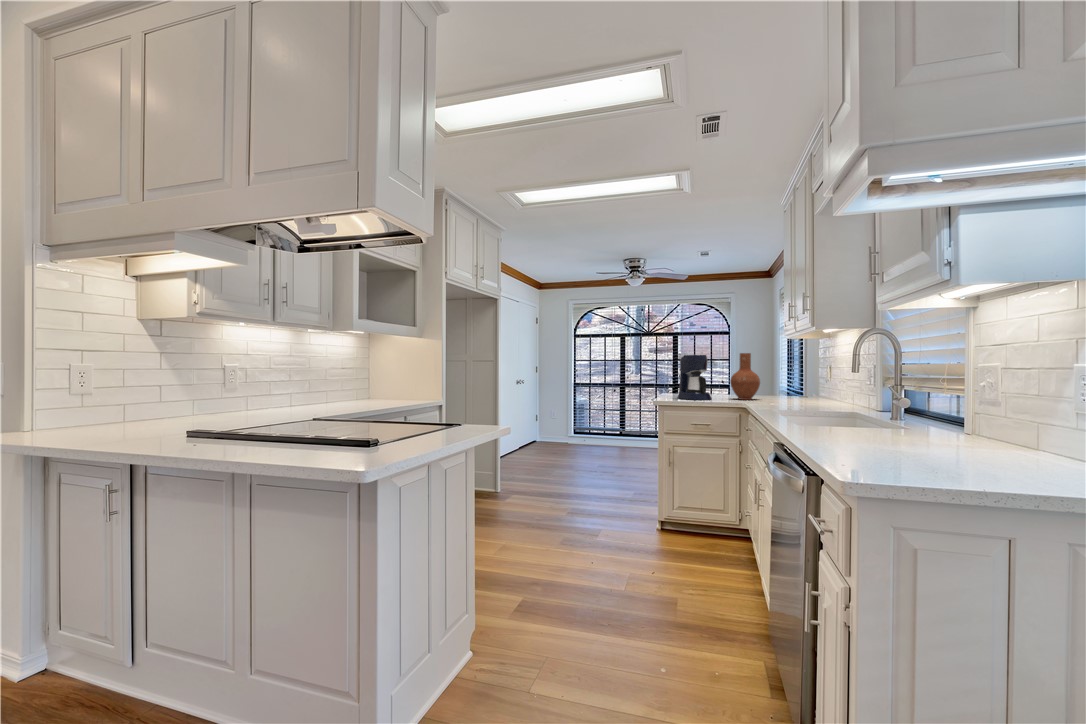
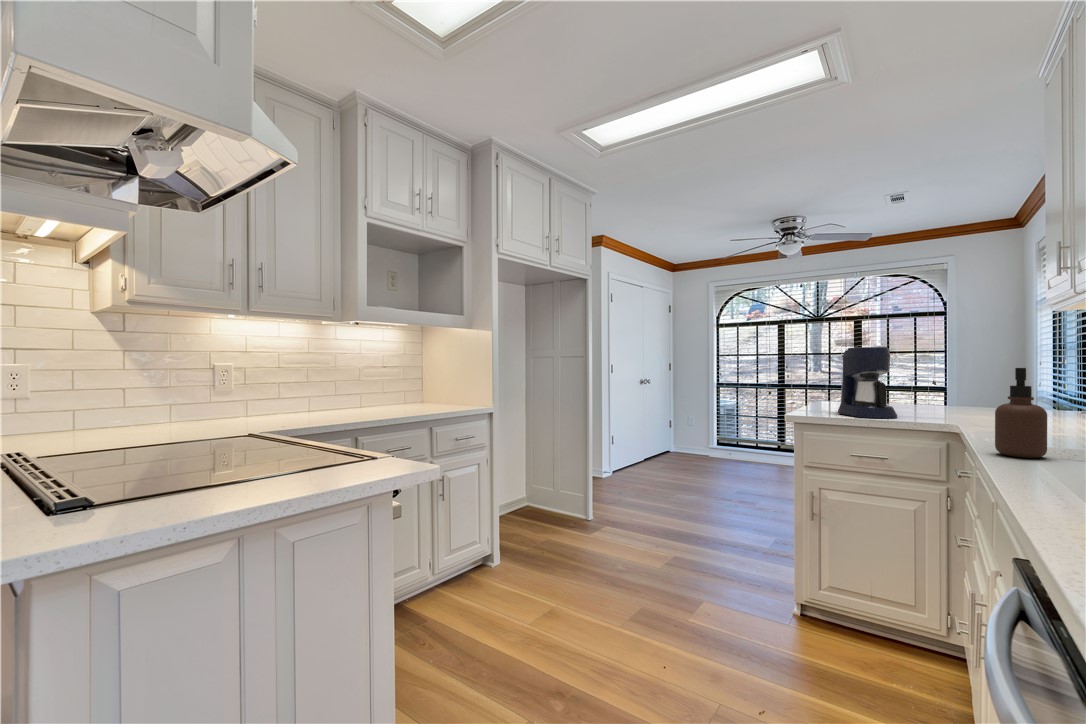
vase: present [730,353,760,400] -> none [933,343,992,421]
soap dispenser: none [765,366,787,412] -> present [995,368,1047,458]

